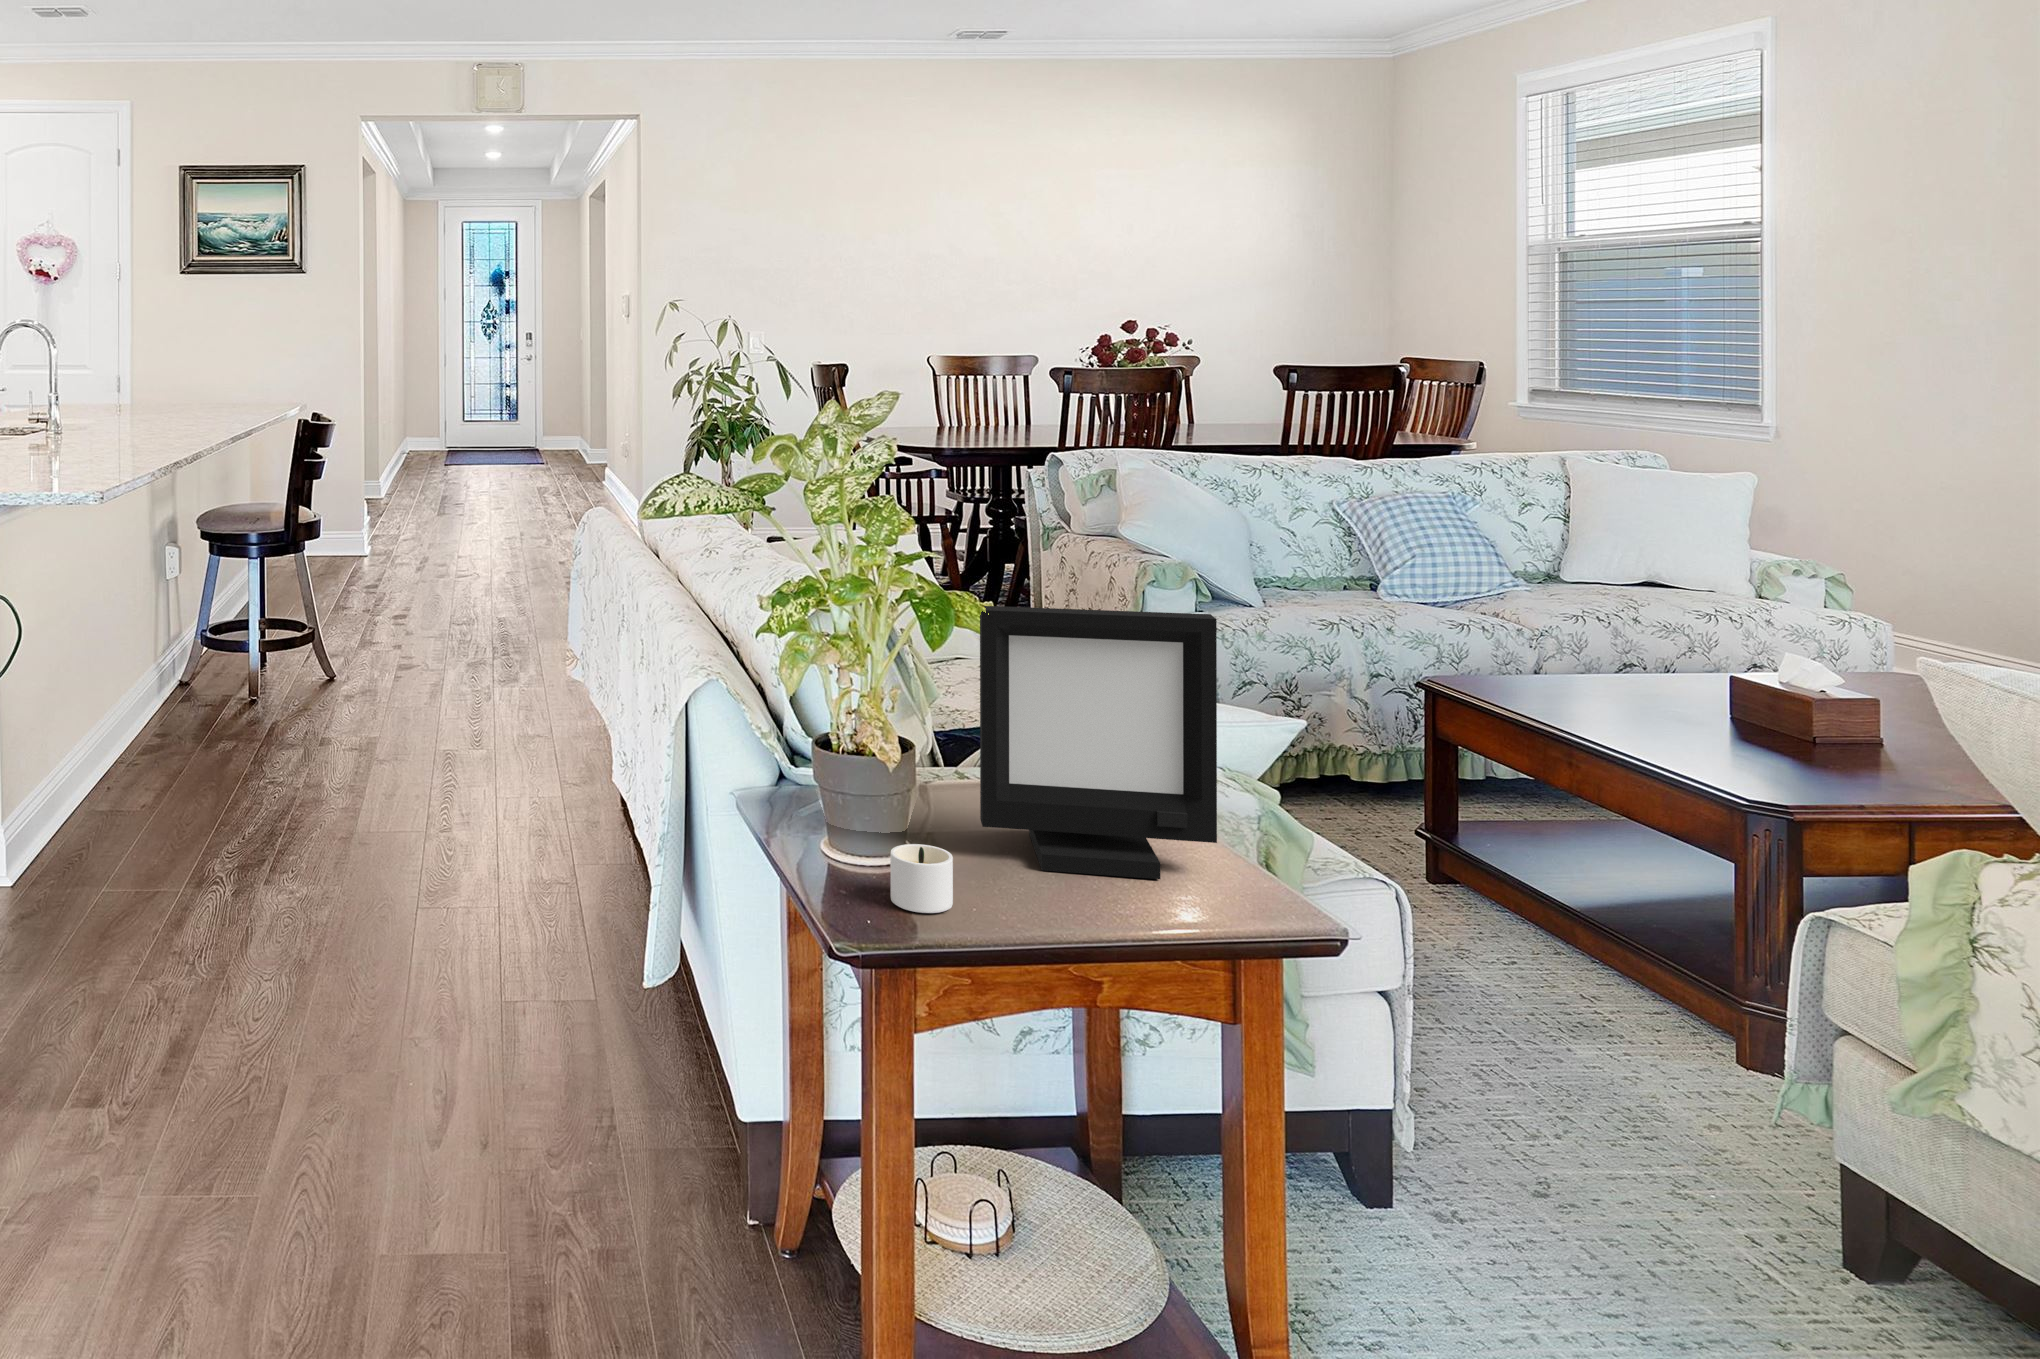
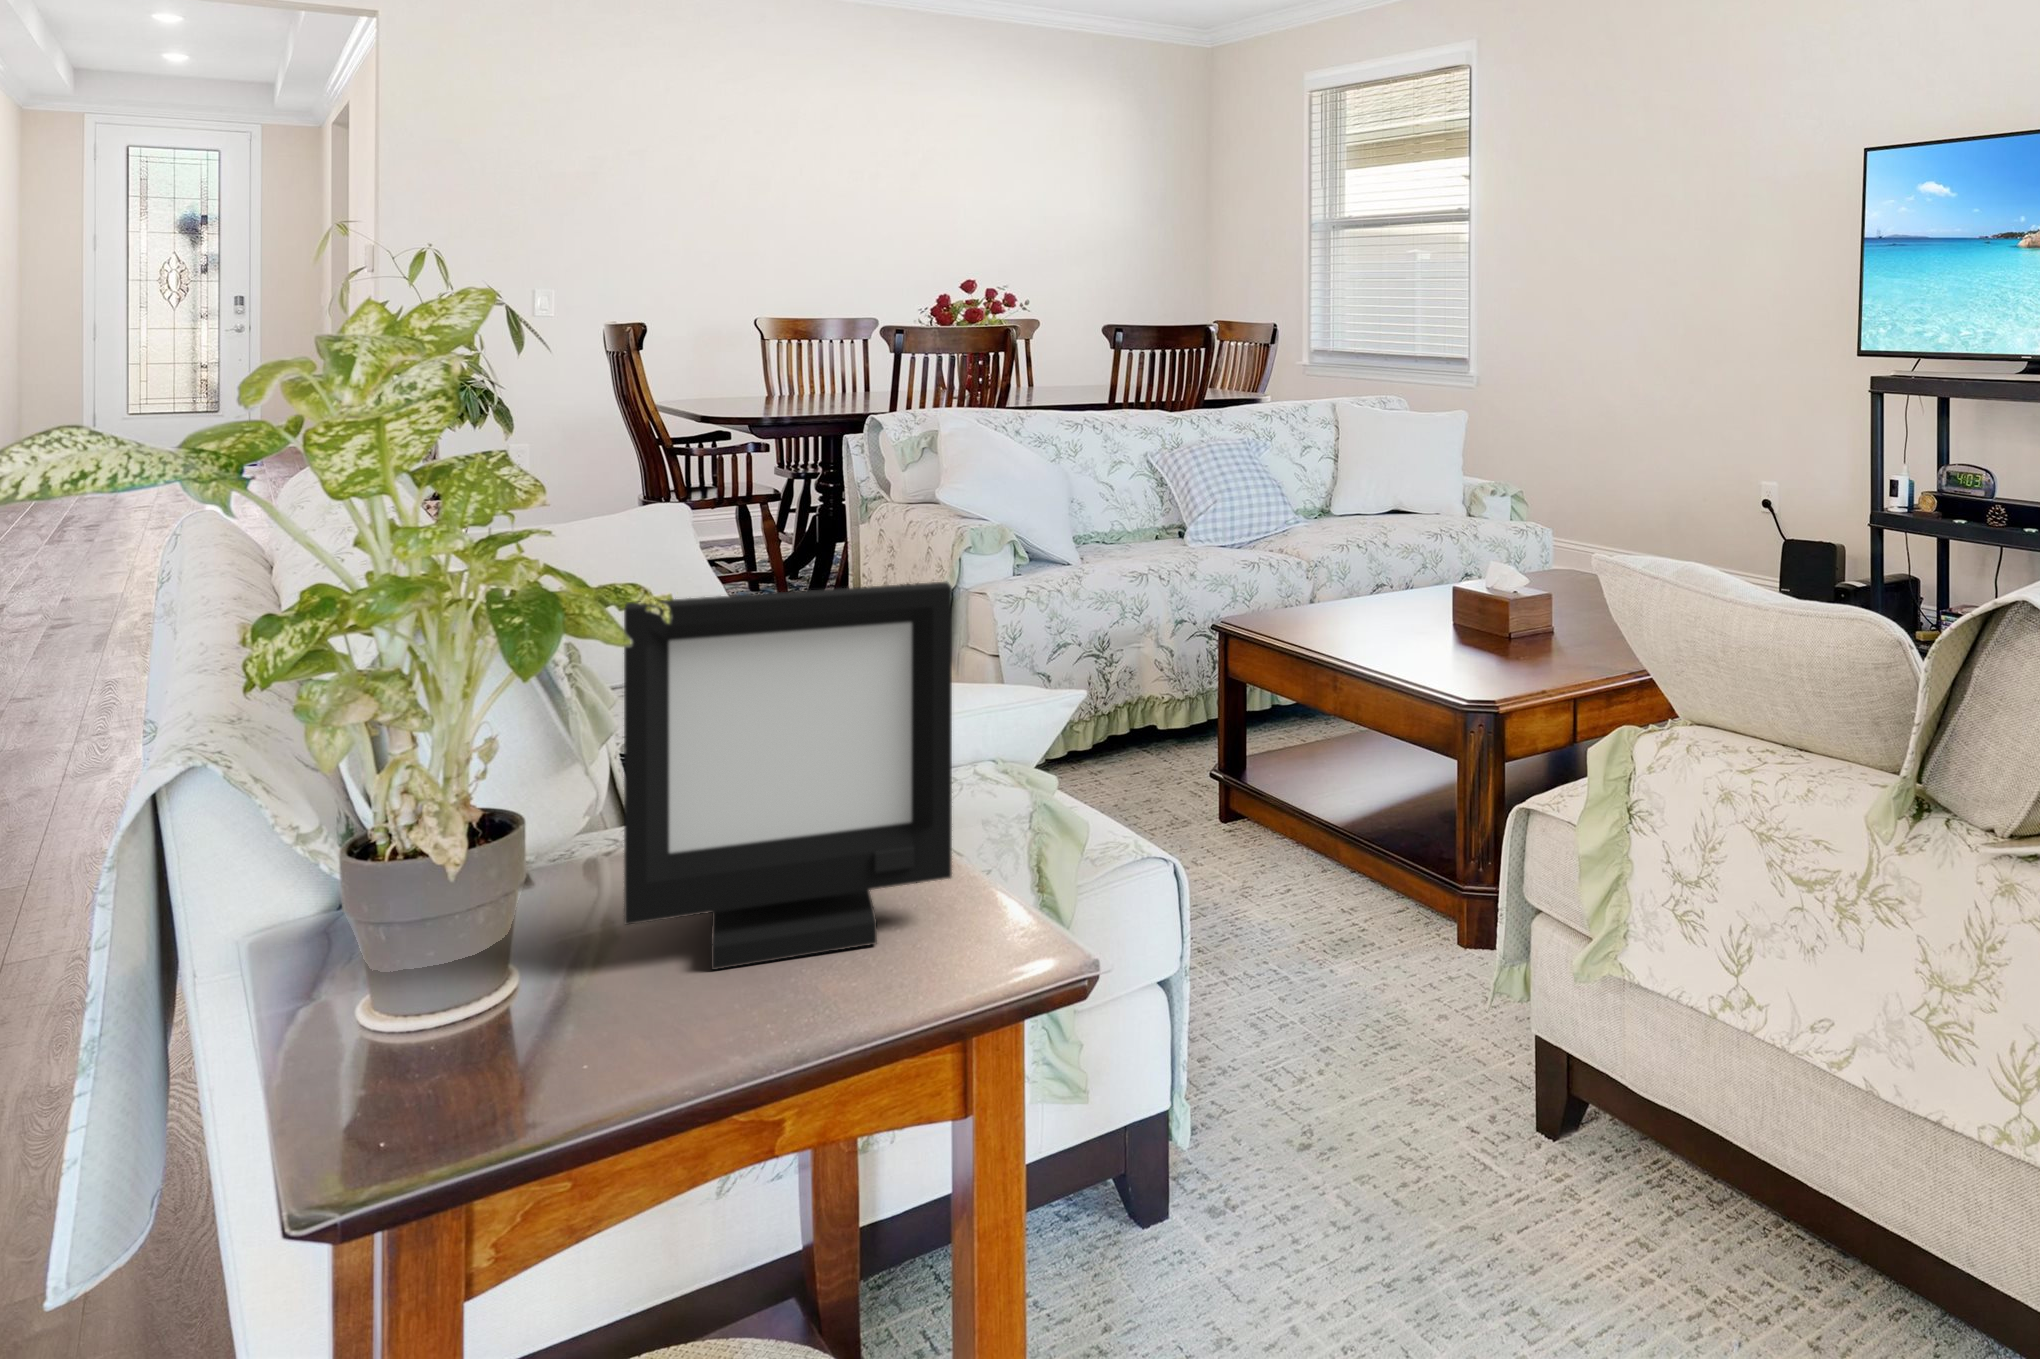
candle: present [890,844,953,913] -> none [429,987,594,1107]

